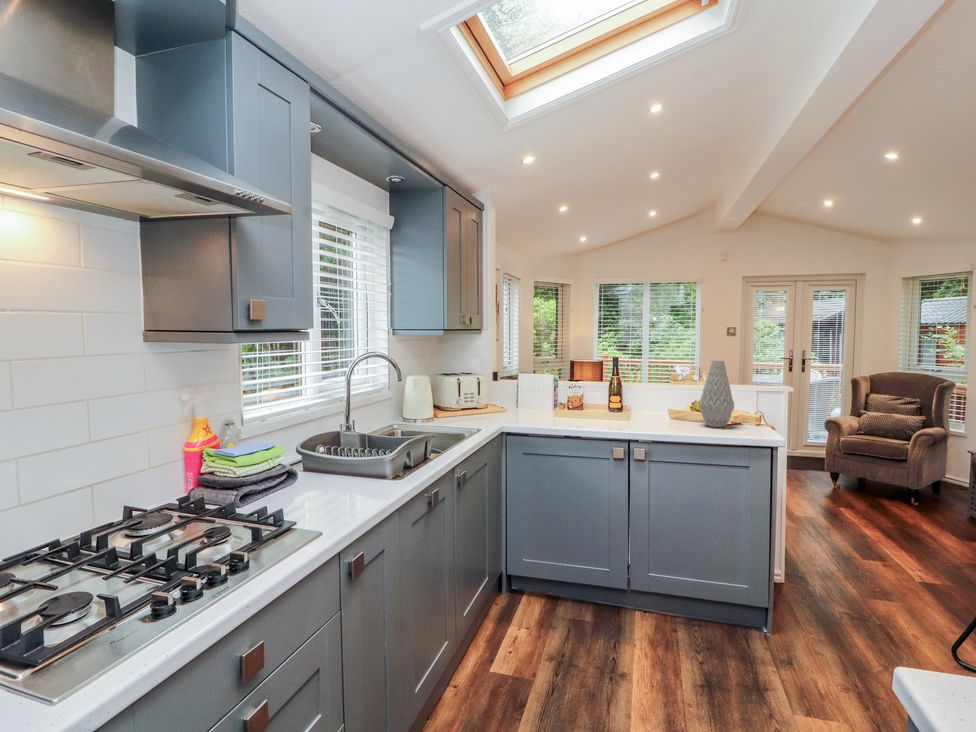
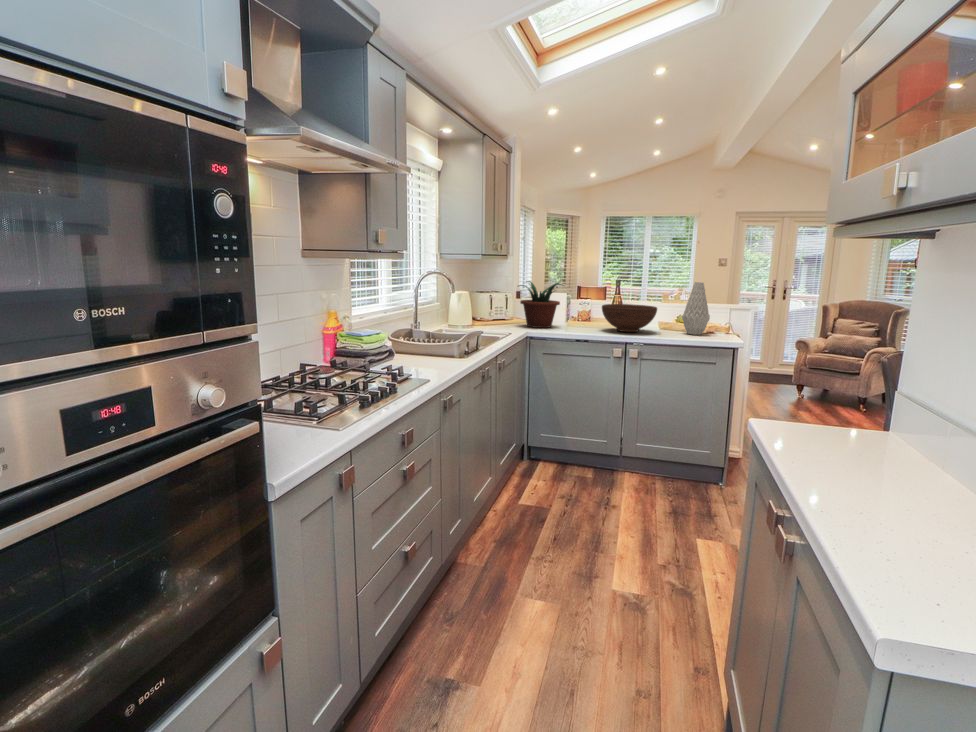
potted plant: none [491,360,550,420] -> present [519,281,564,328]
fruit bowl: none [596,388,667,425] -> present [602,304,657,332]

